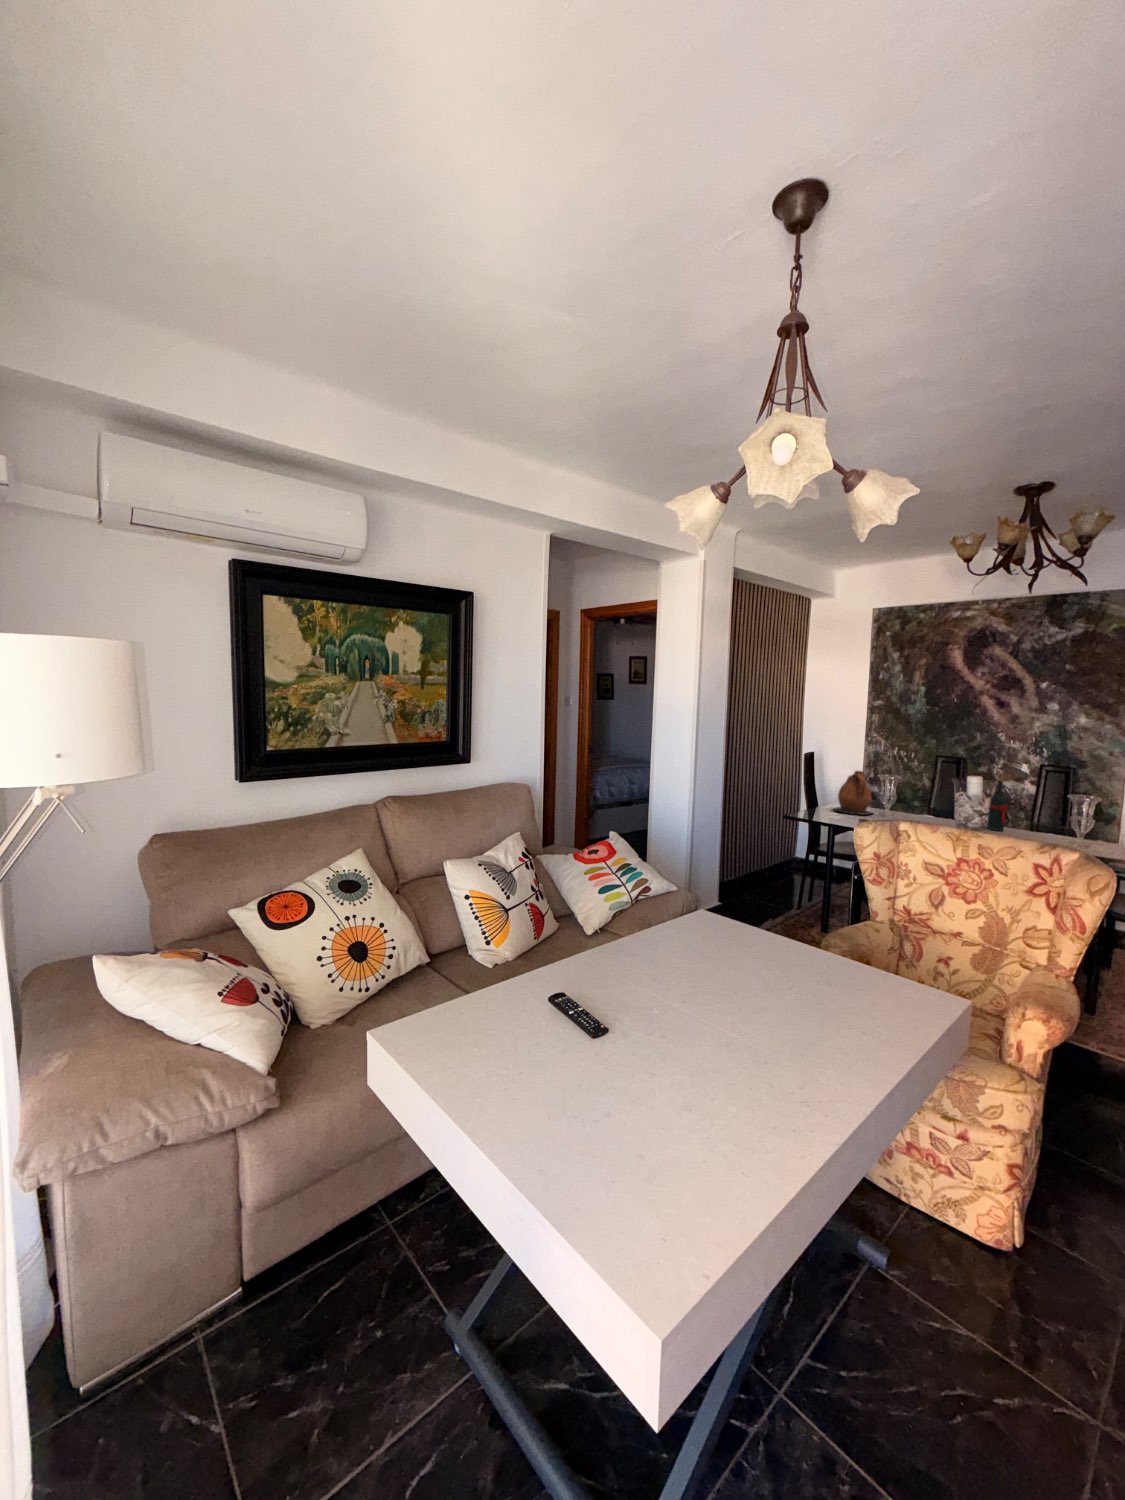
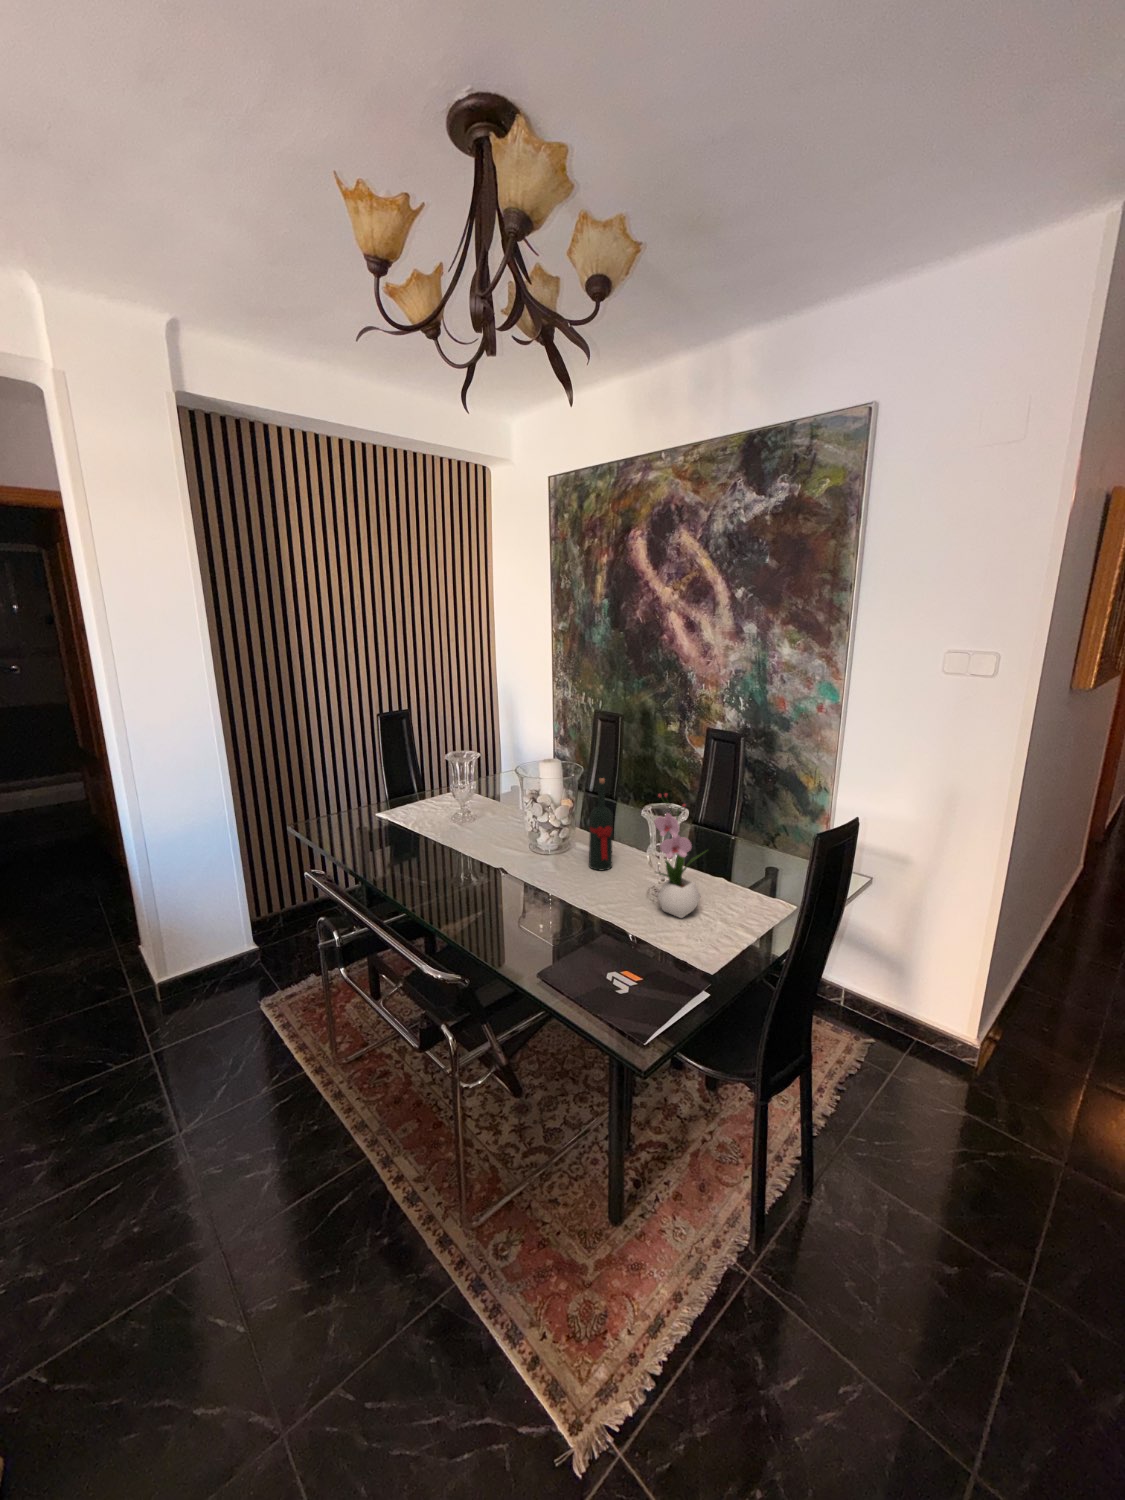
ceramic pitcher: present [834,771,873,815] -> none [387,766,457,843]
flower arrangement: none [1059,778,1092,846] -> present [654,793,706,918]

